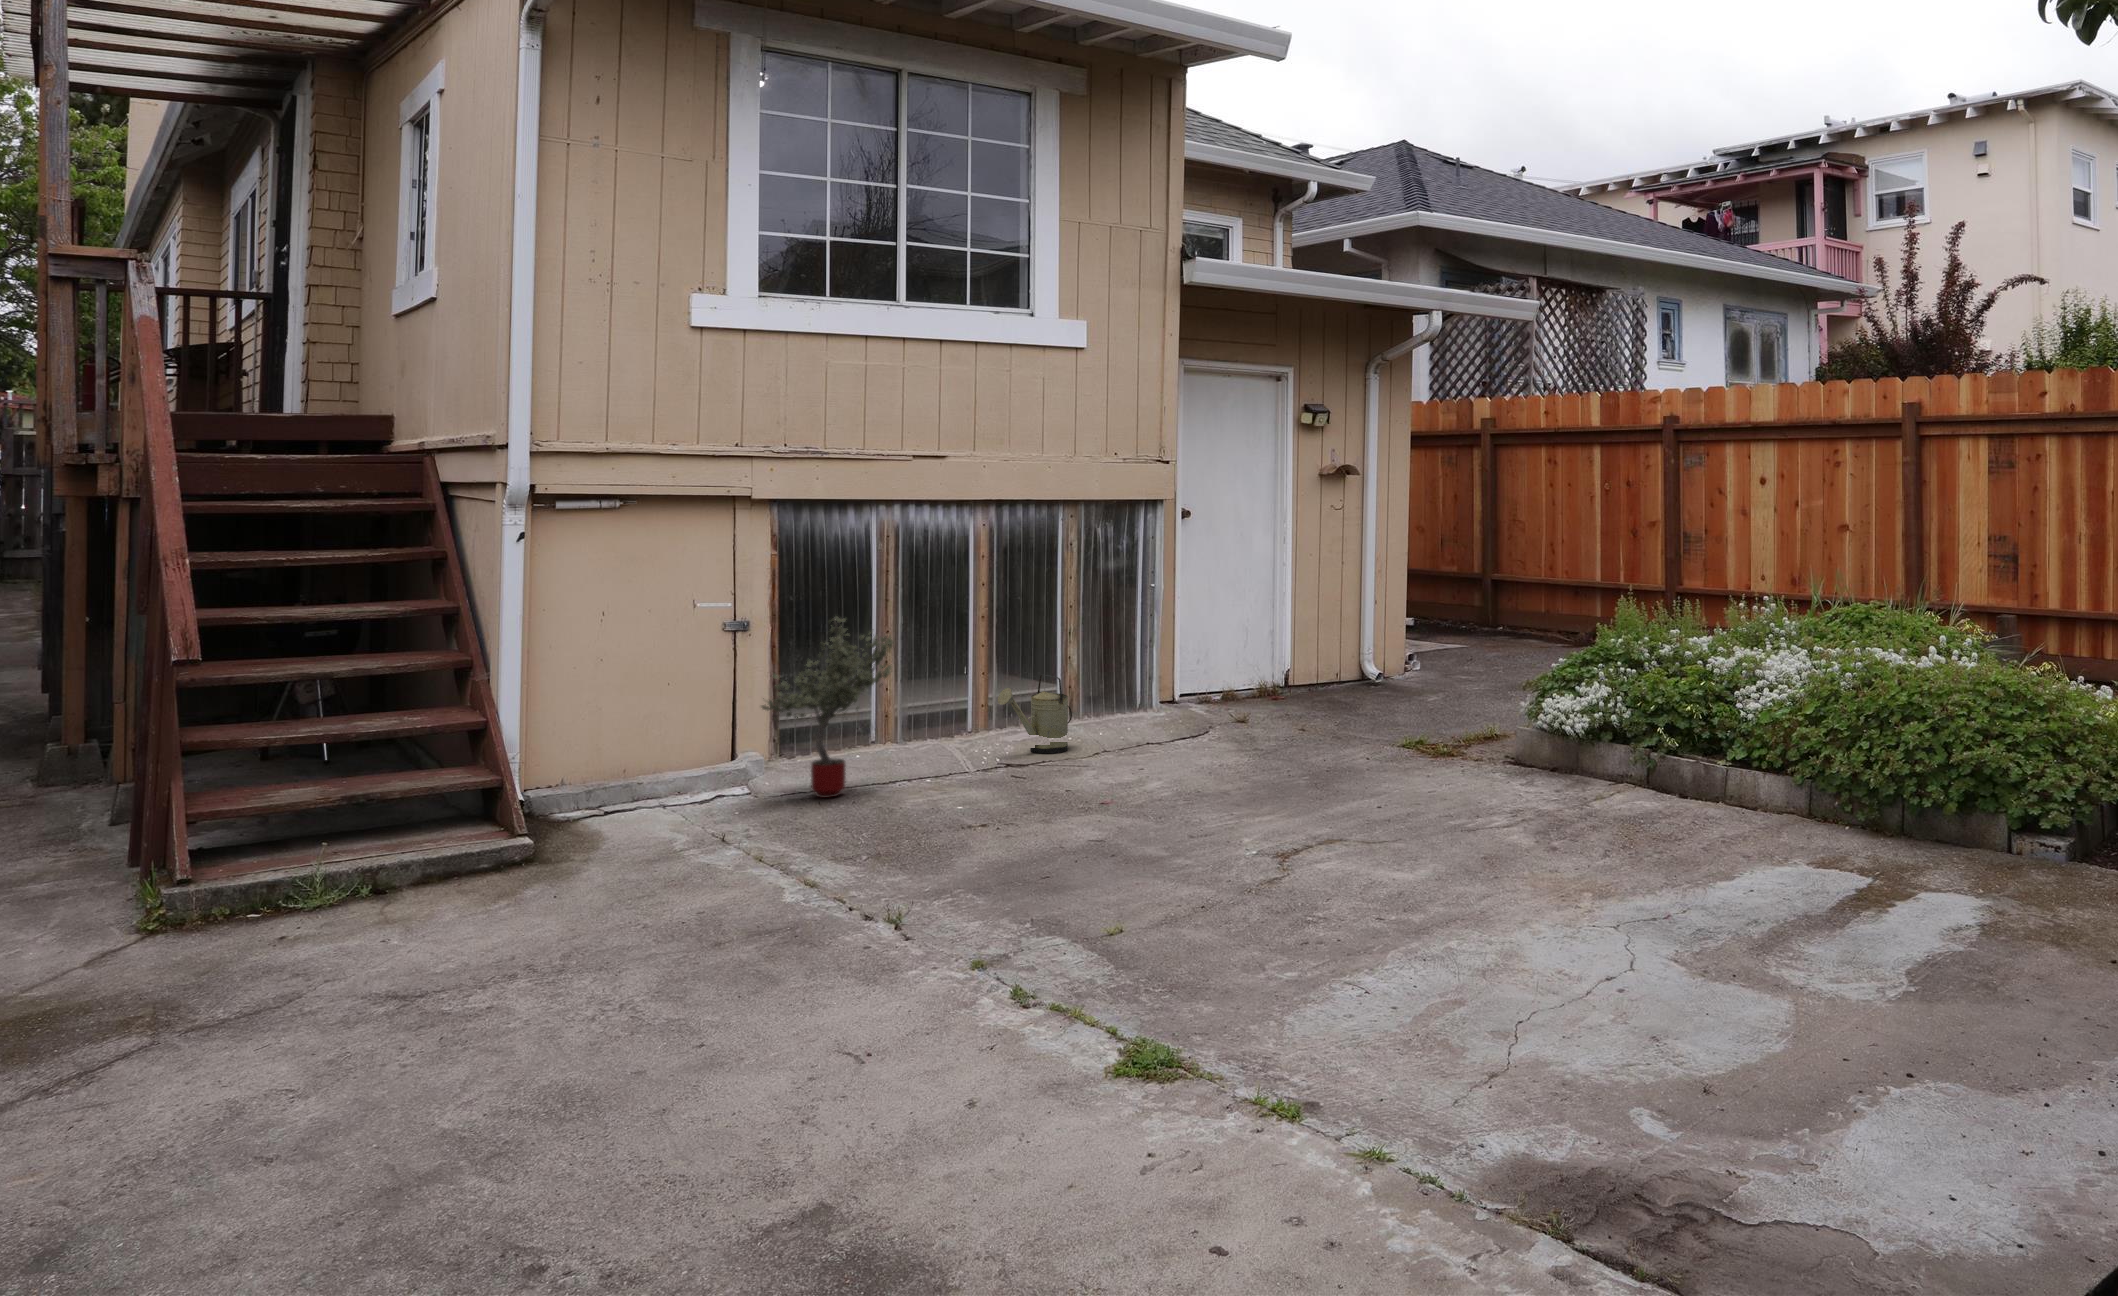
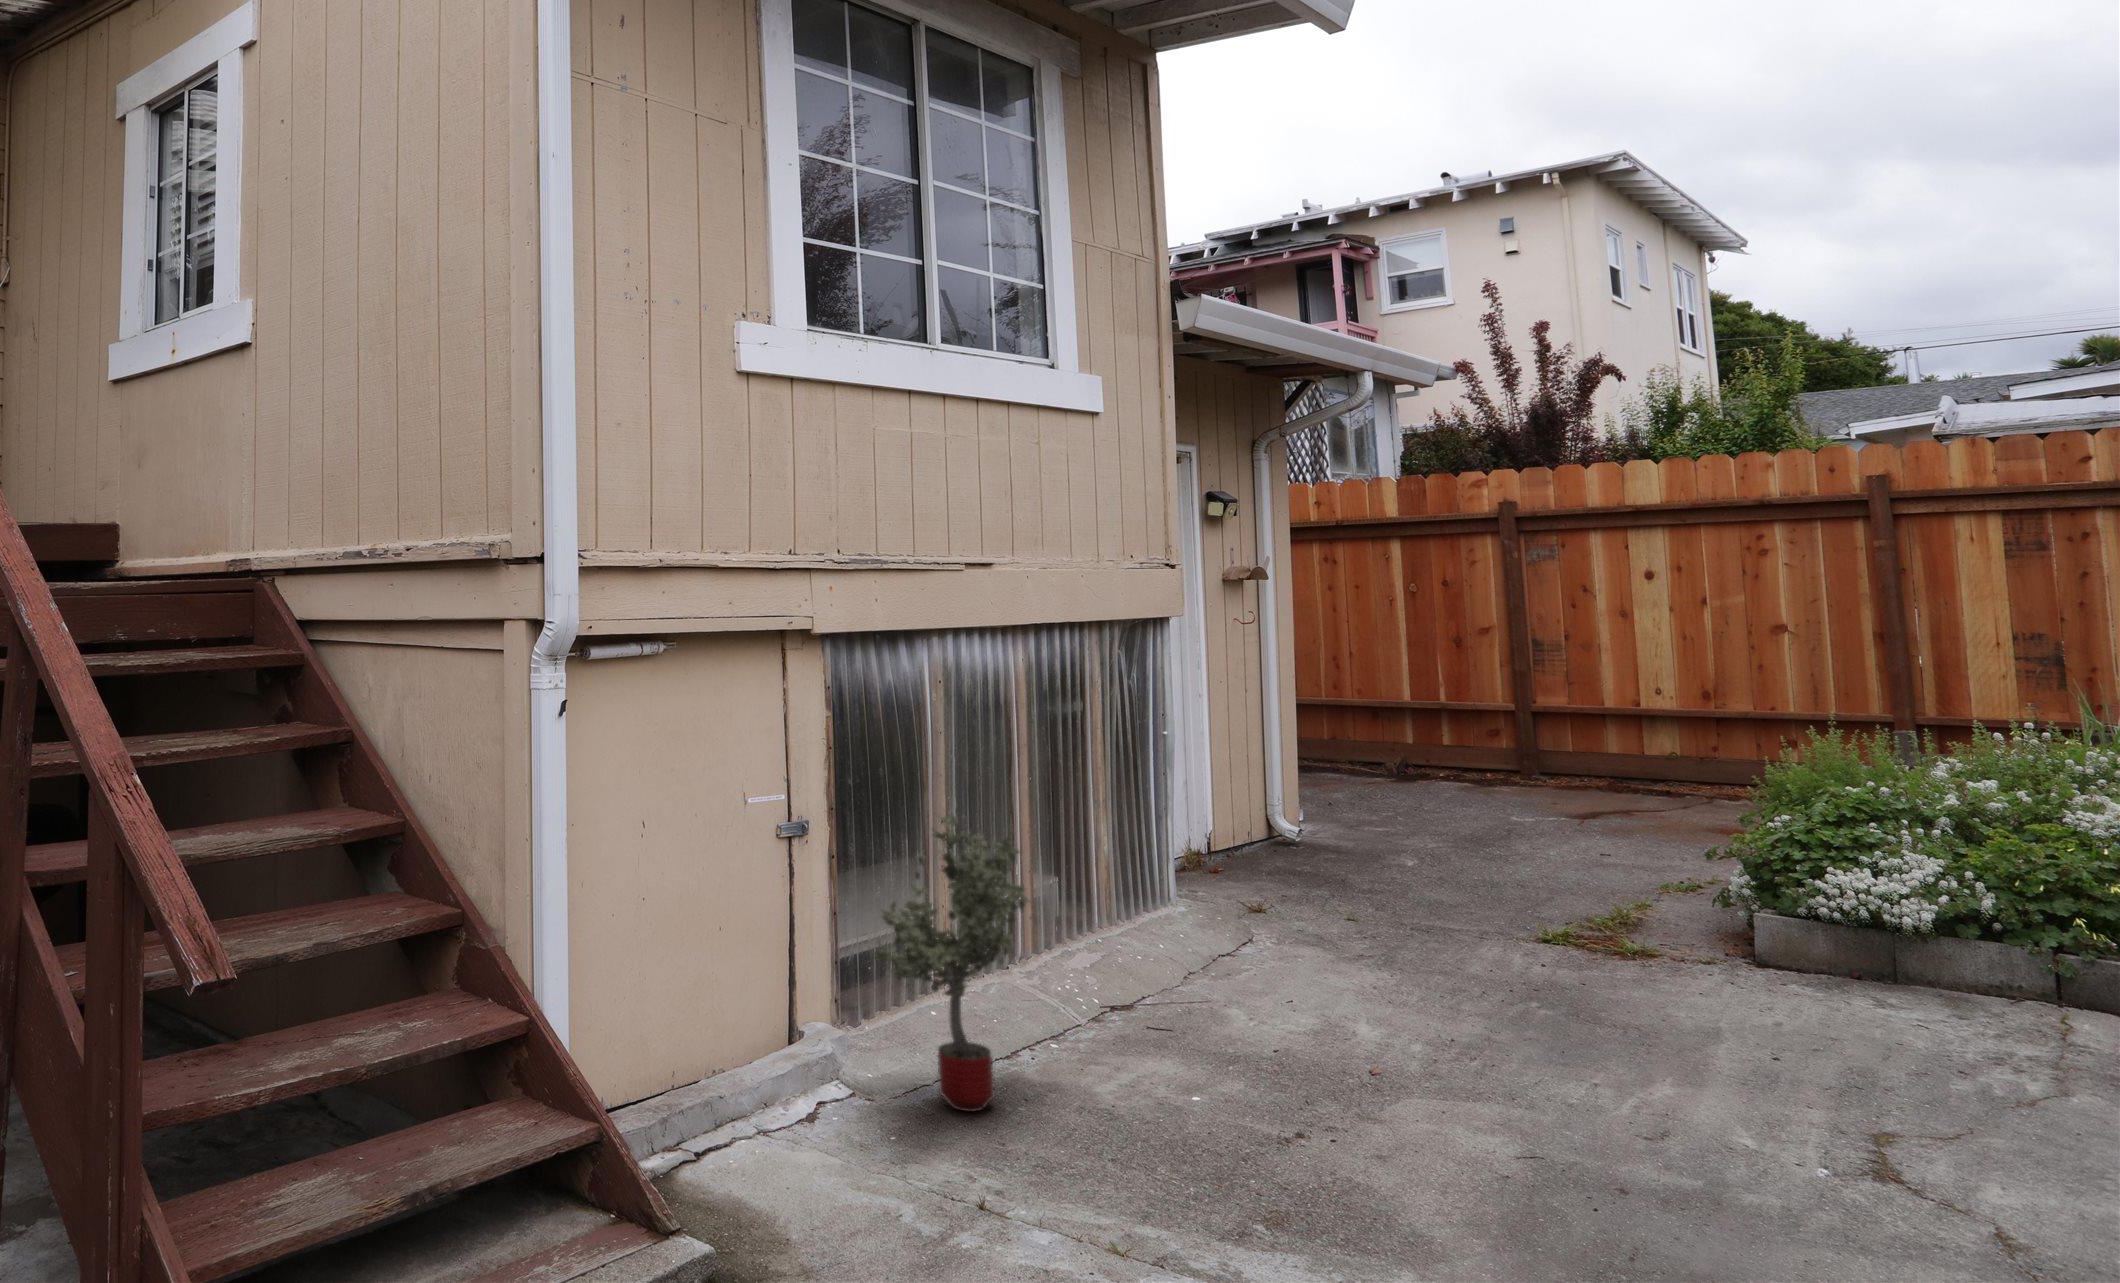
watering can: present [998,675,1072,753] -> none [1073,875,1152,995]

